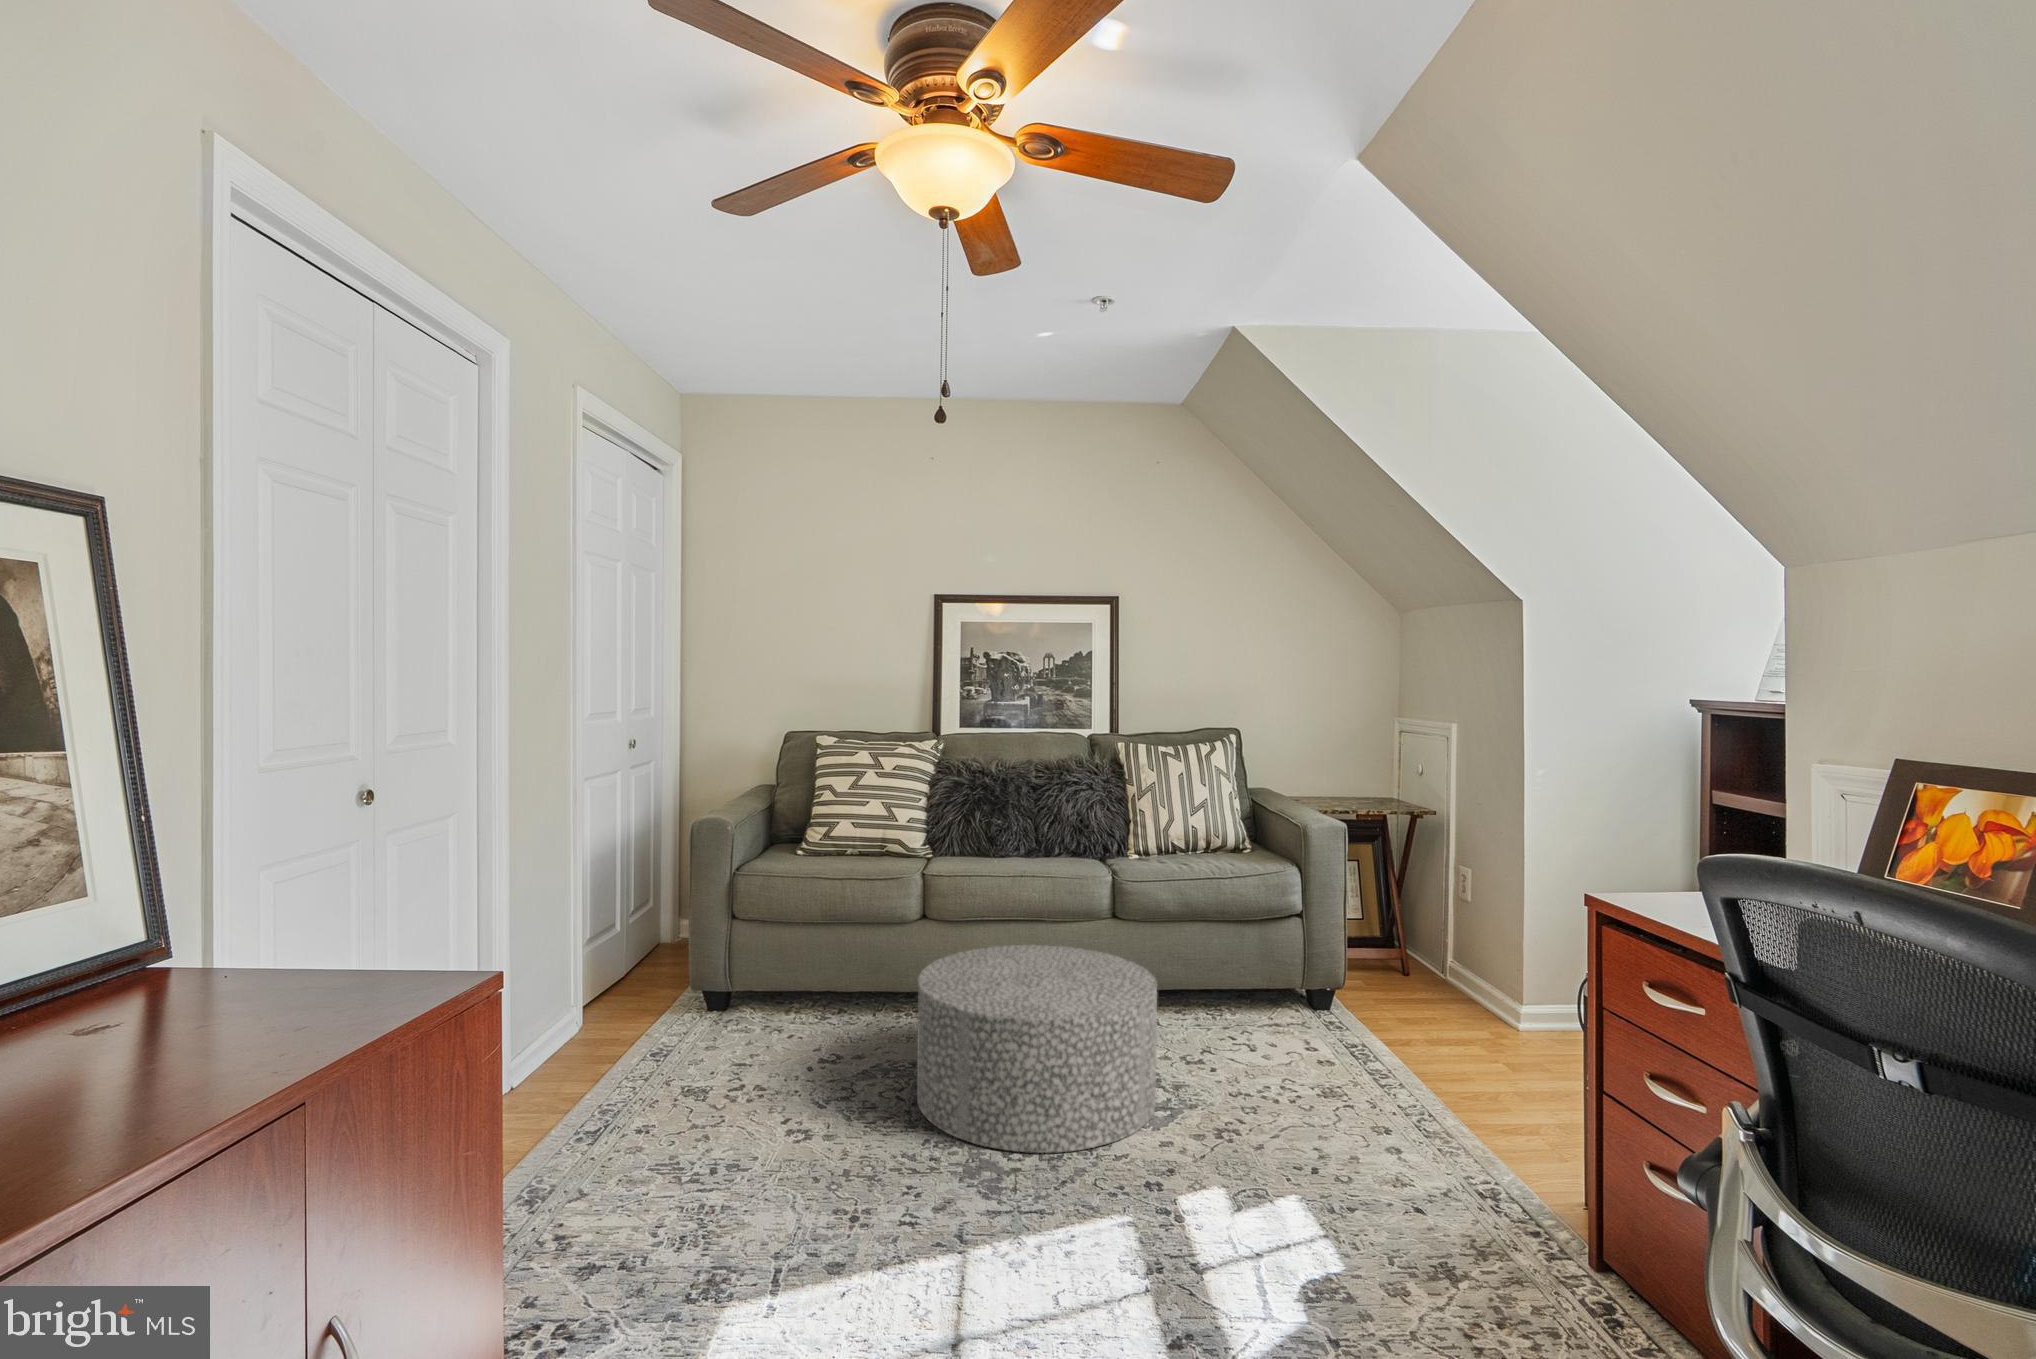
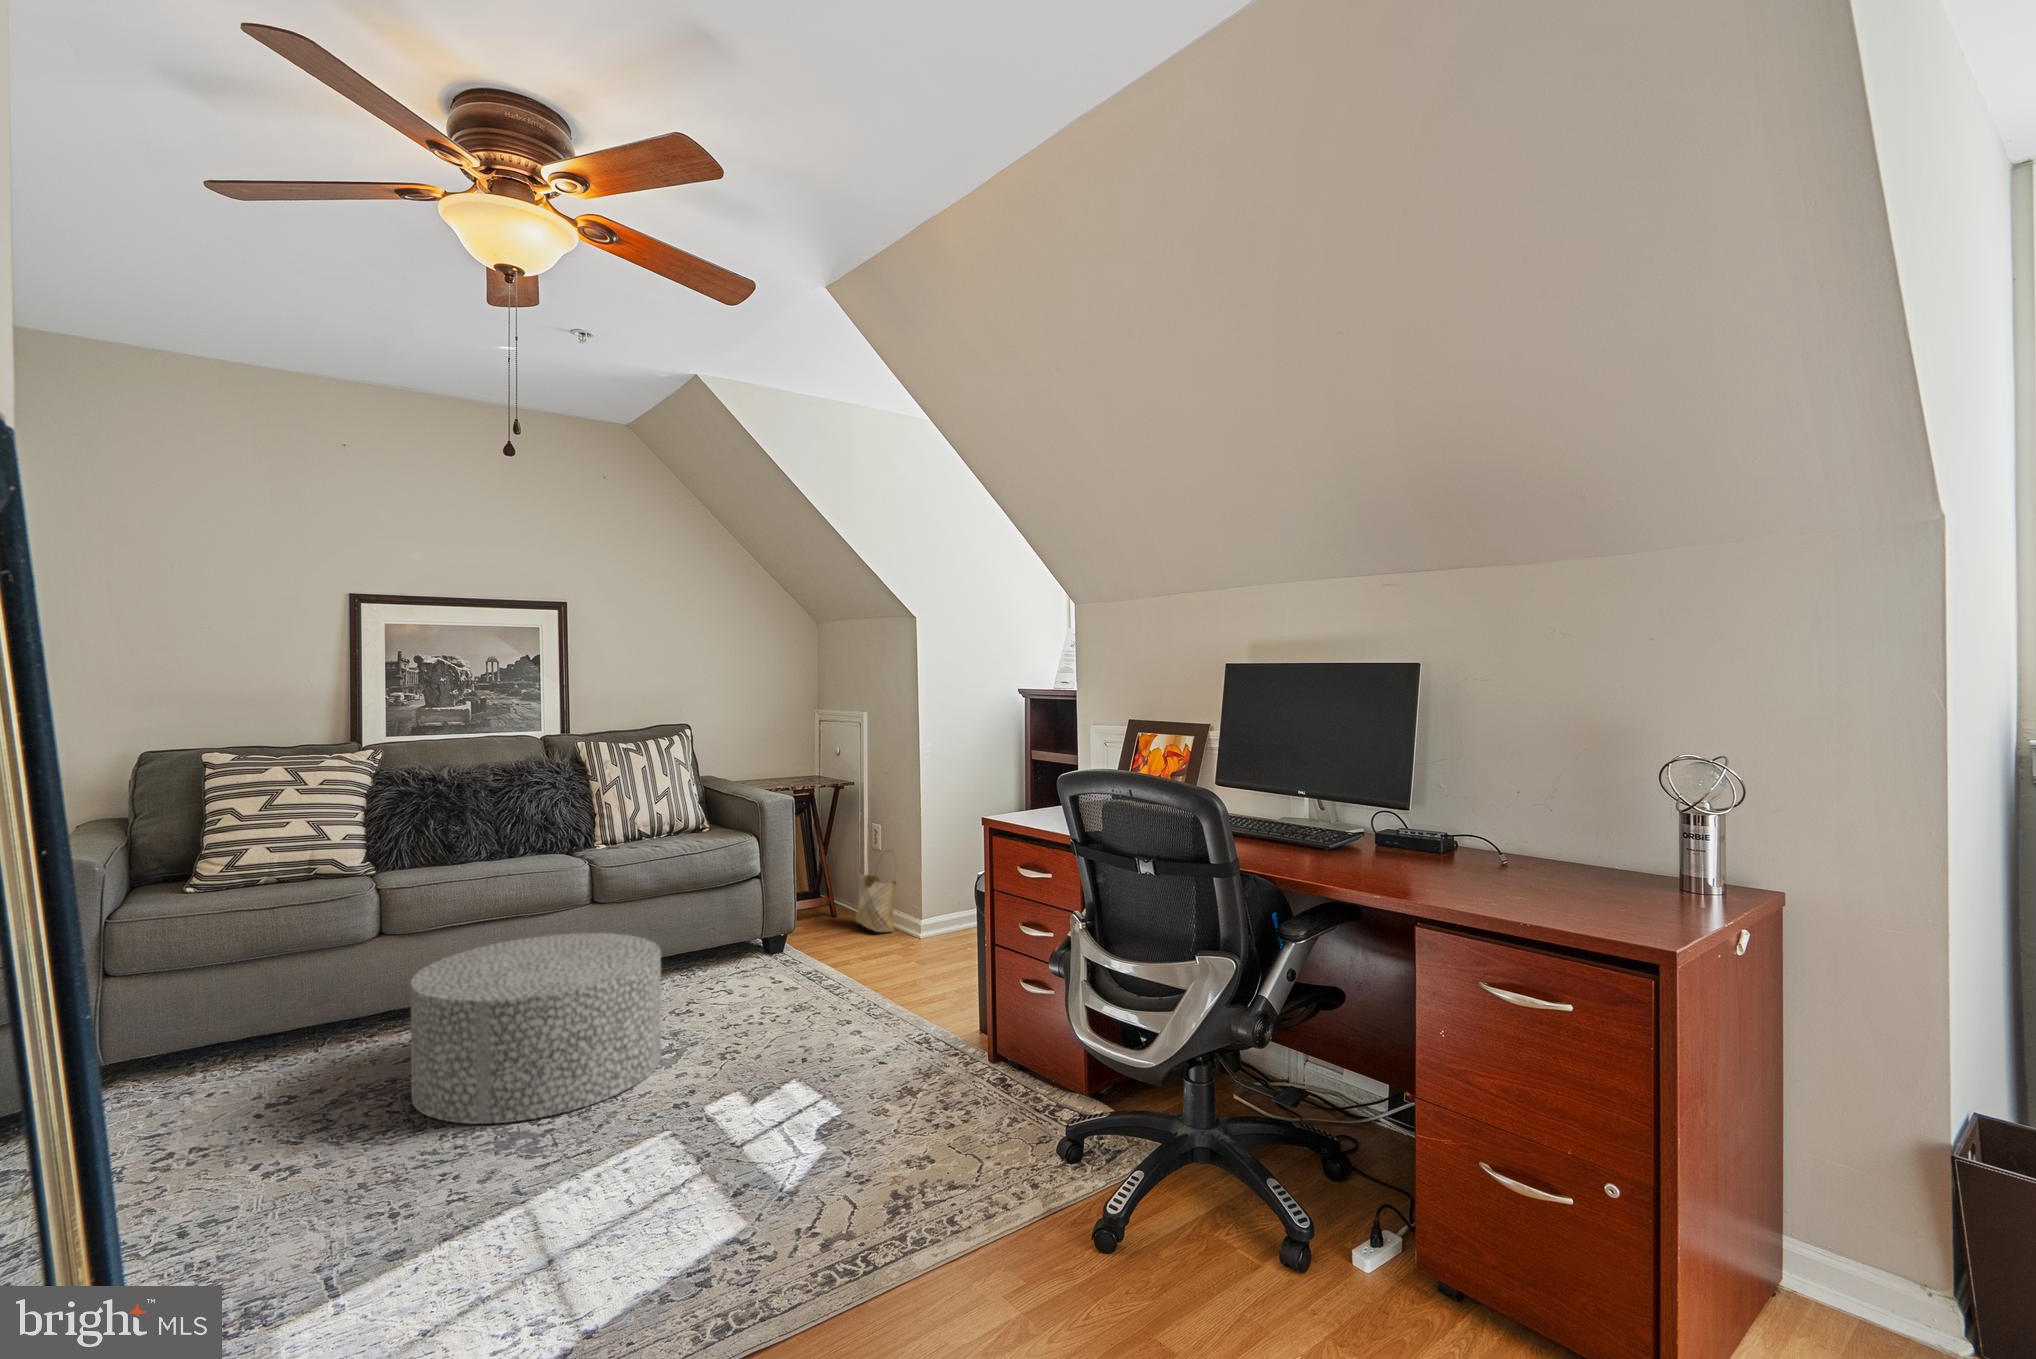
woven basket: none [1429,902,1486,1012] -> present [855,862,897,932]

